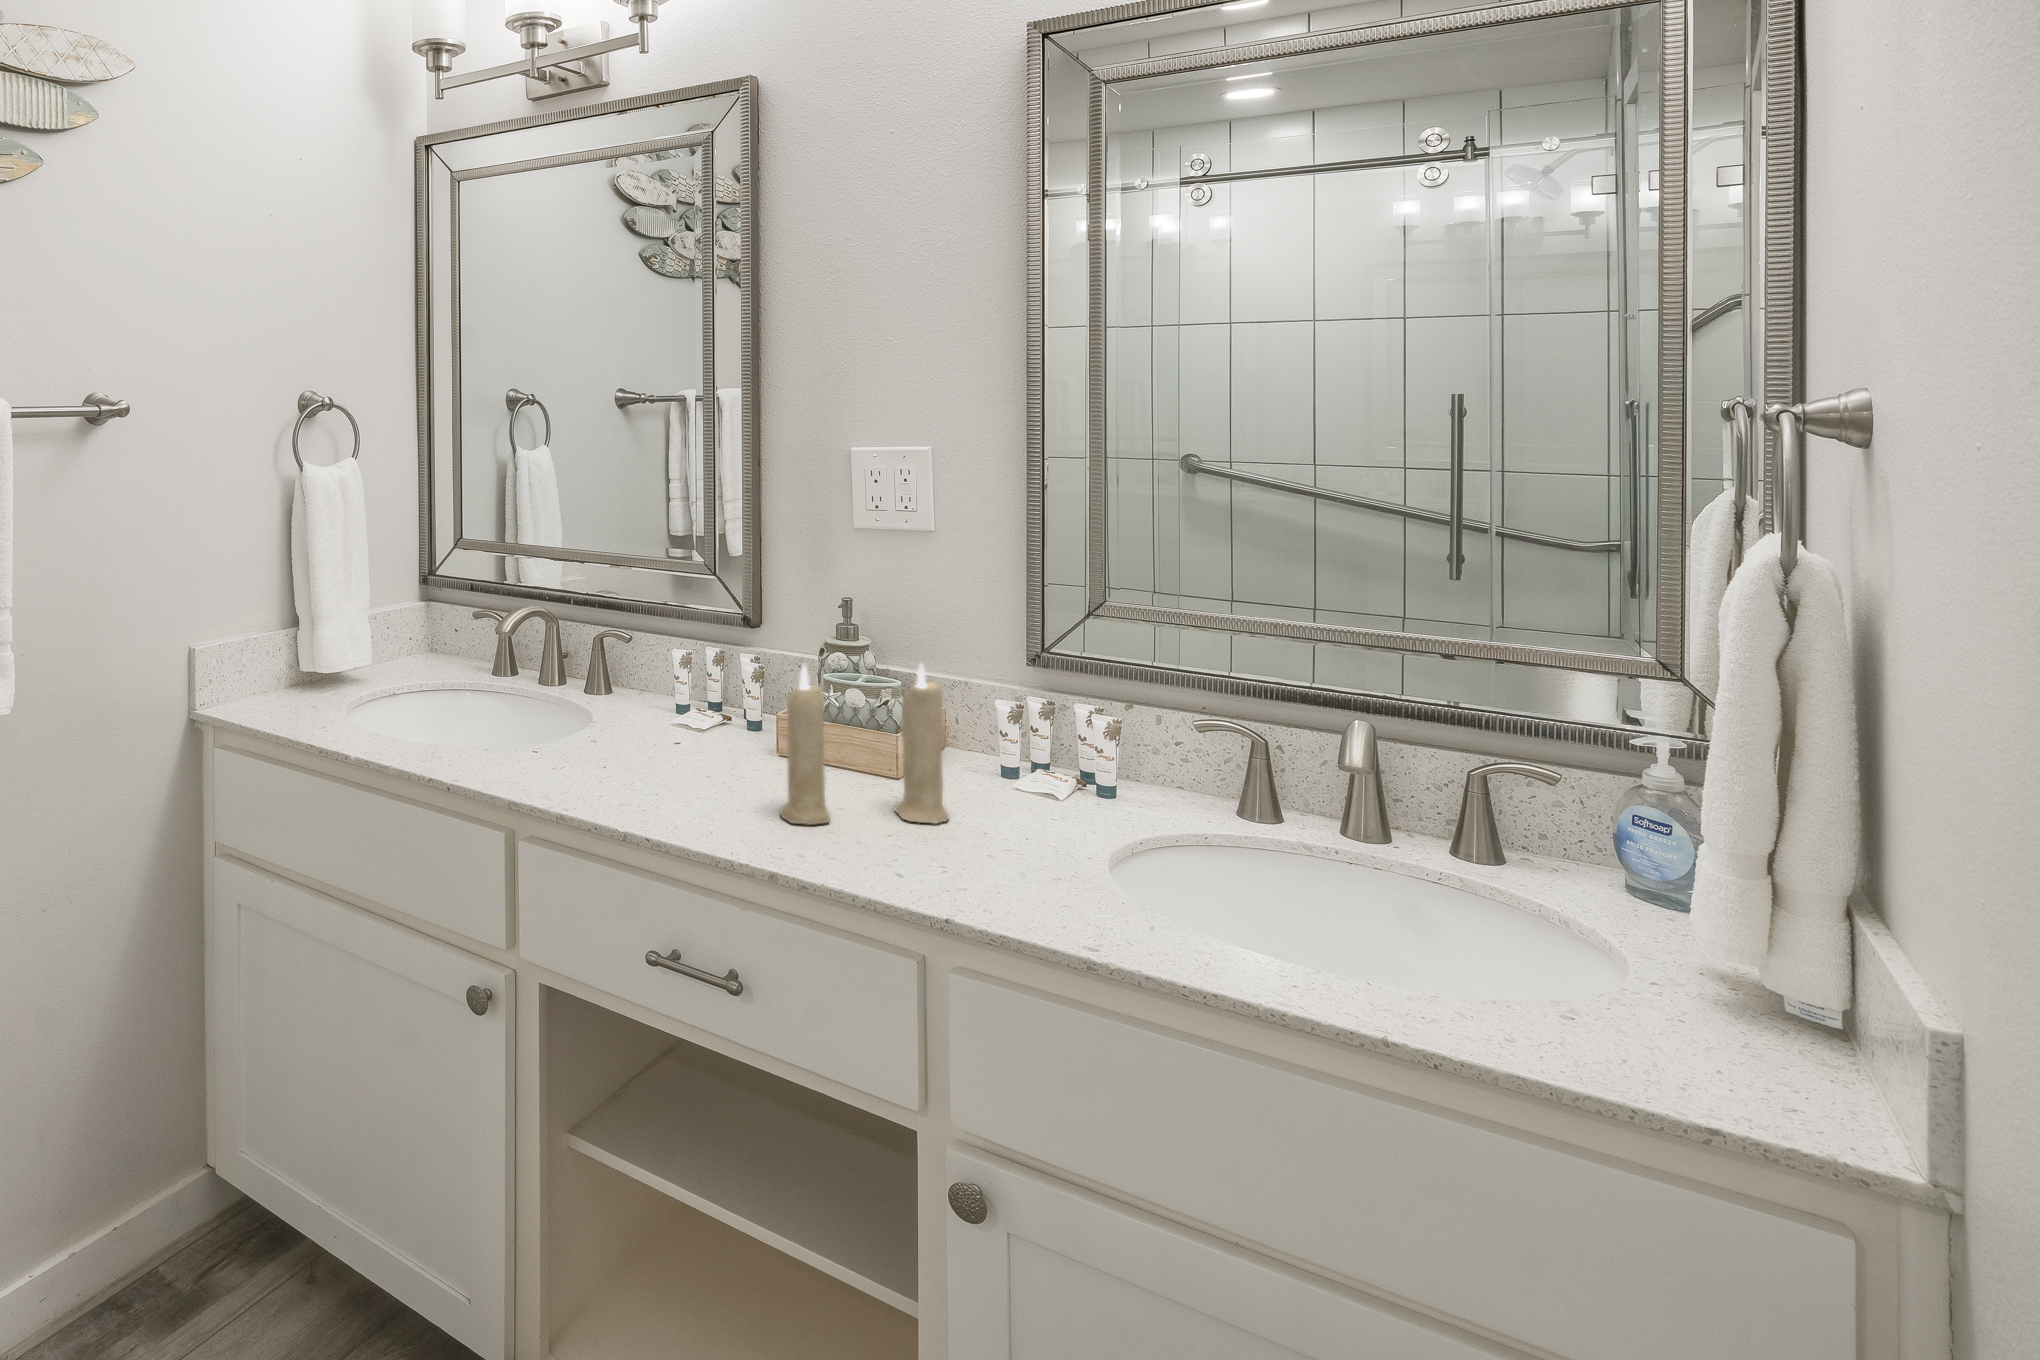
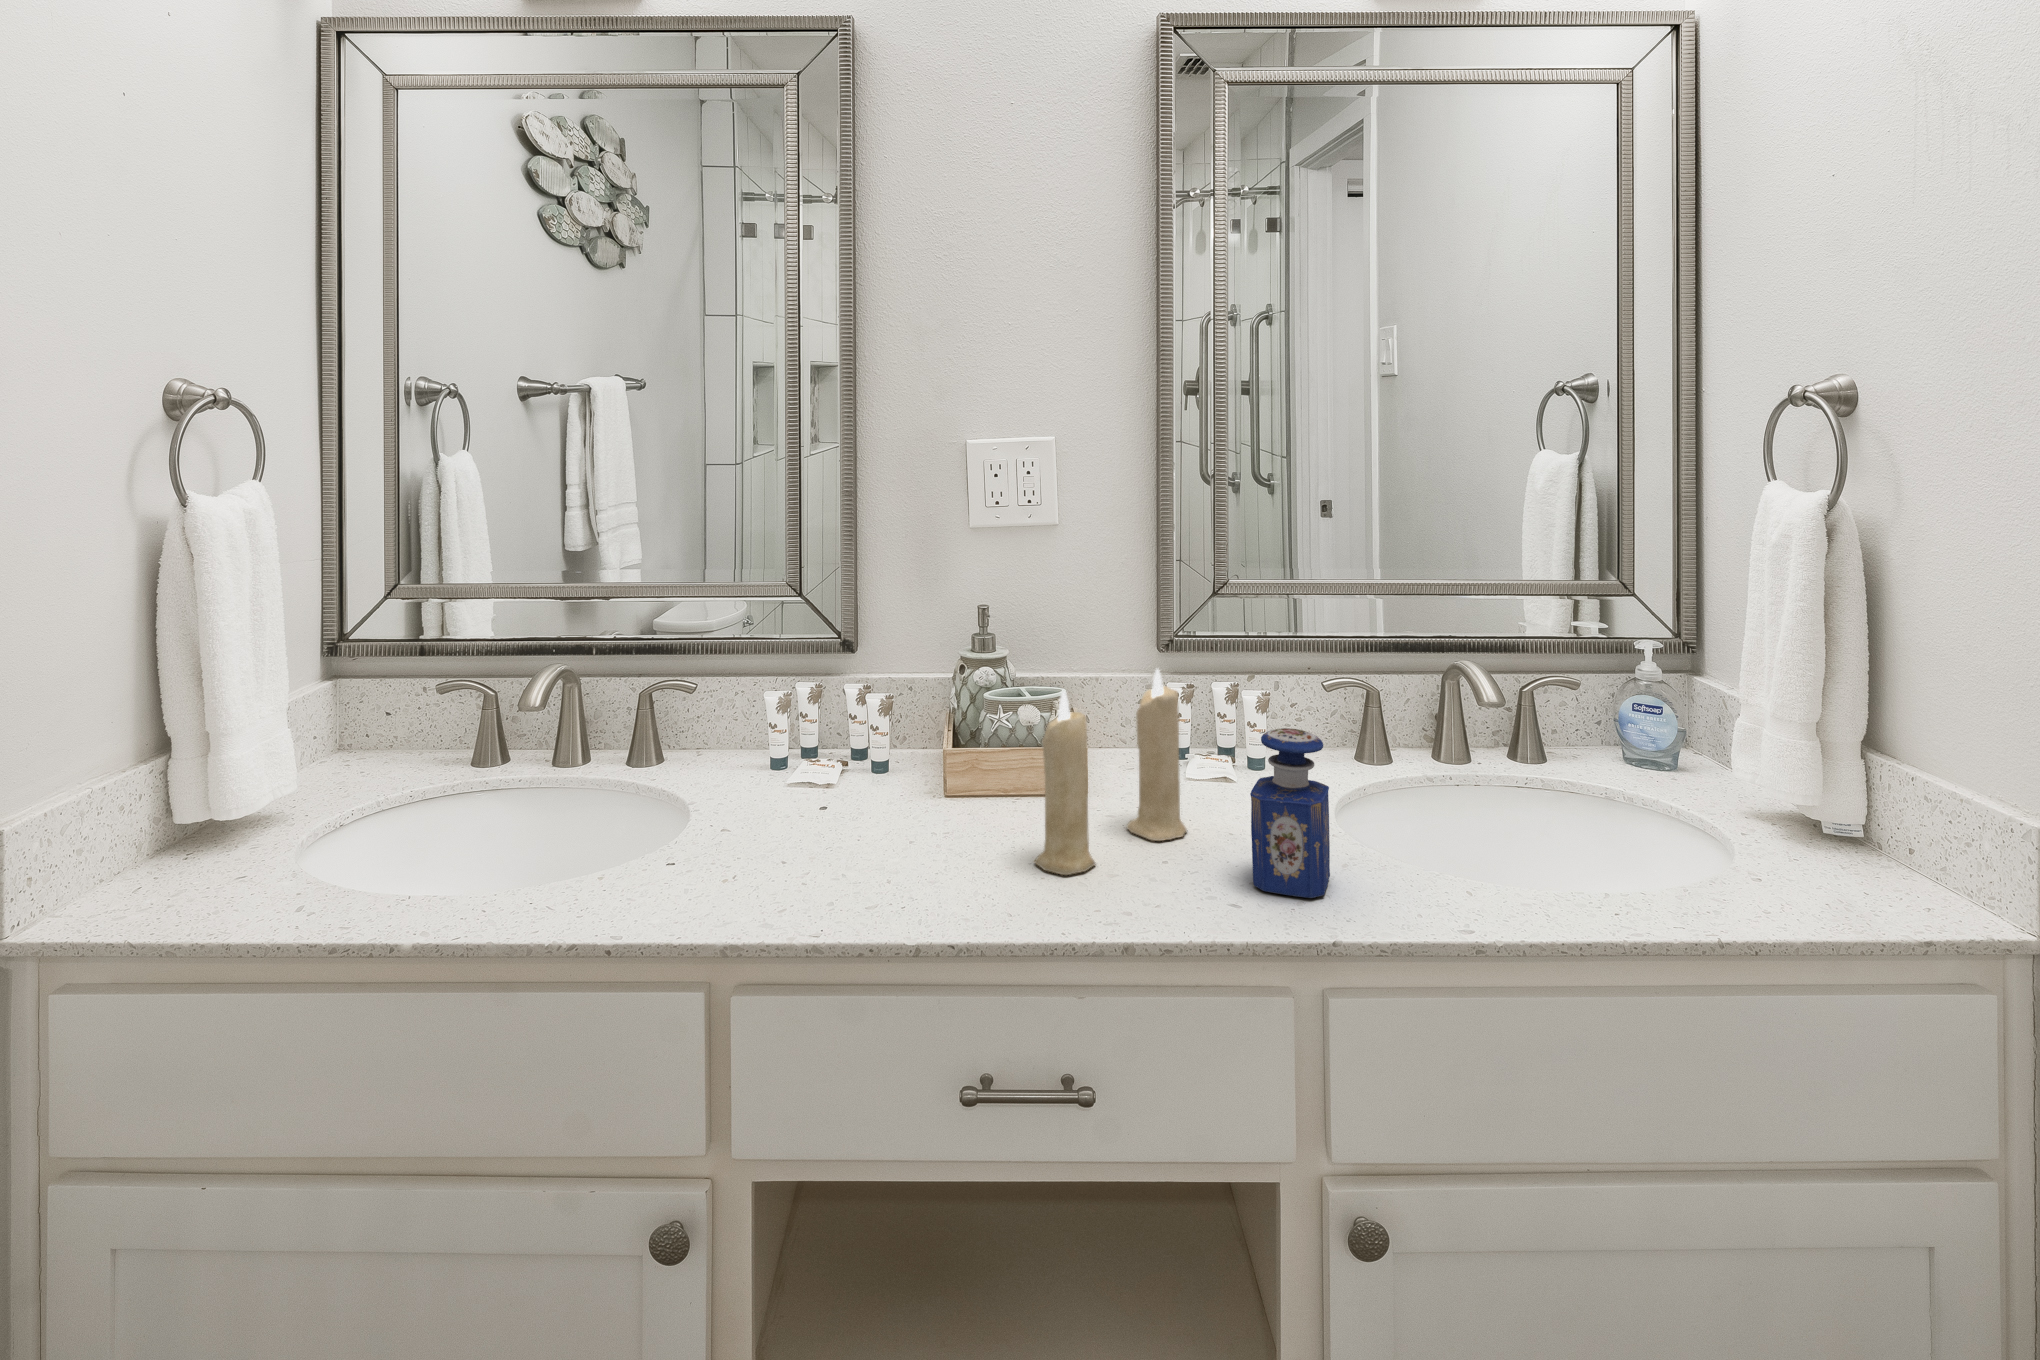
perfume bottle: none [937,728,1024,891] -> present [1250,728,1330,898]

